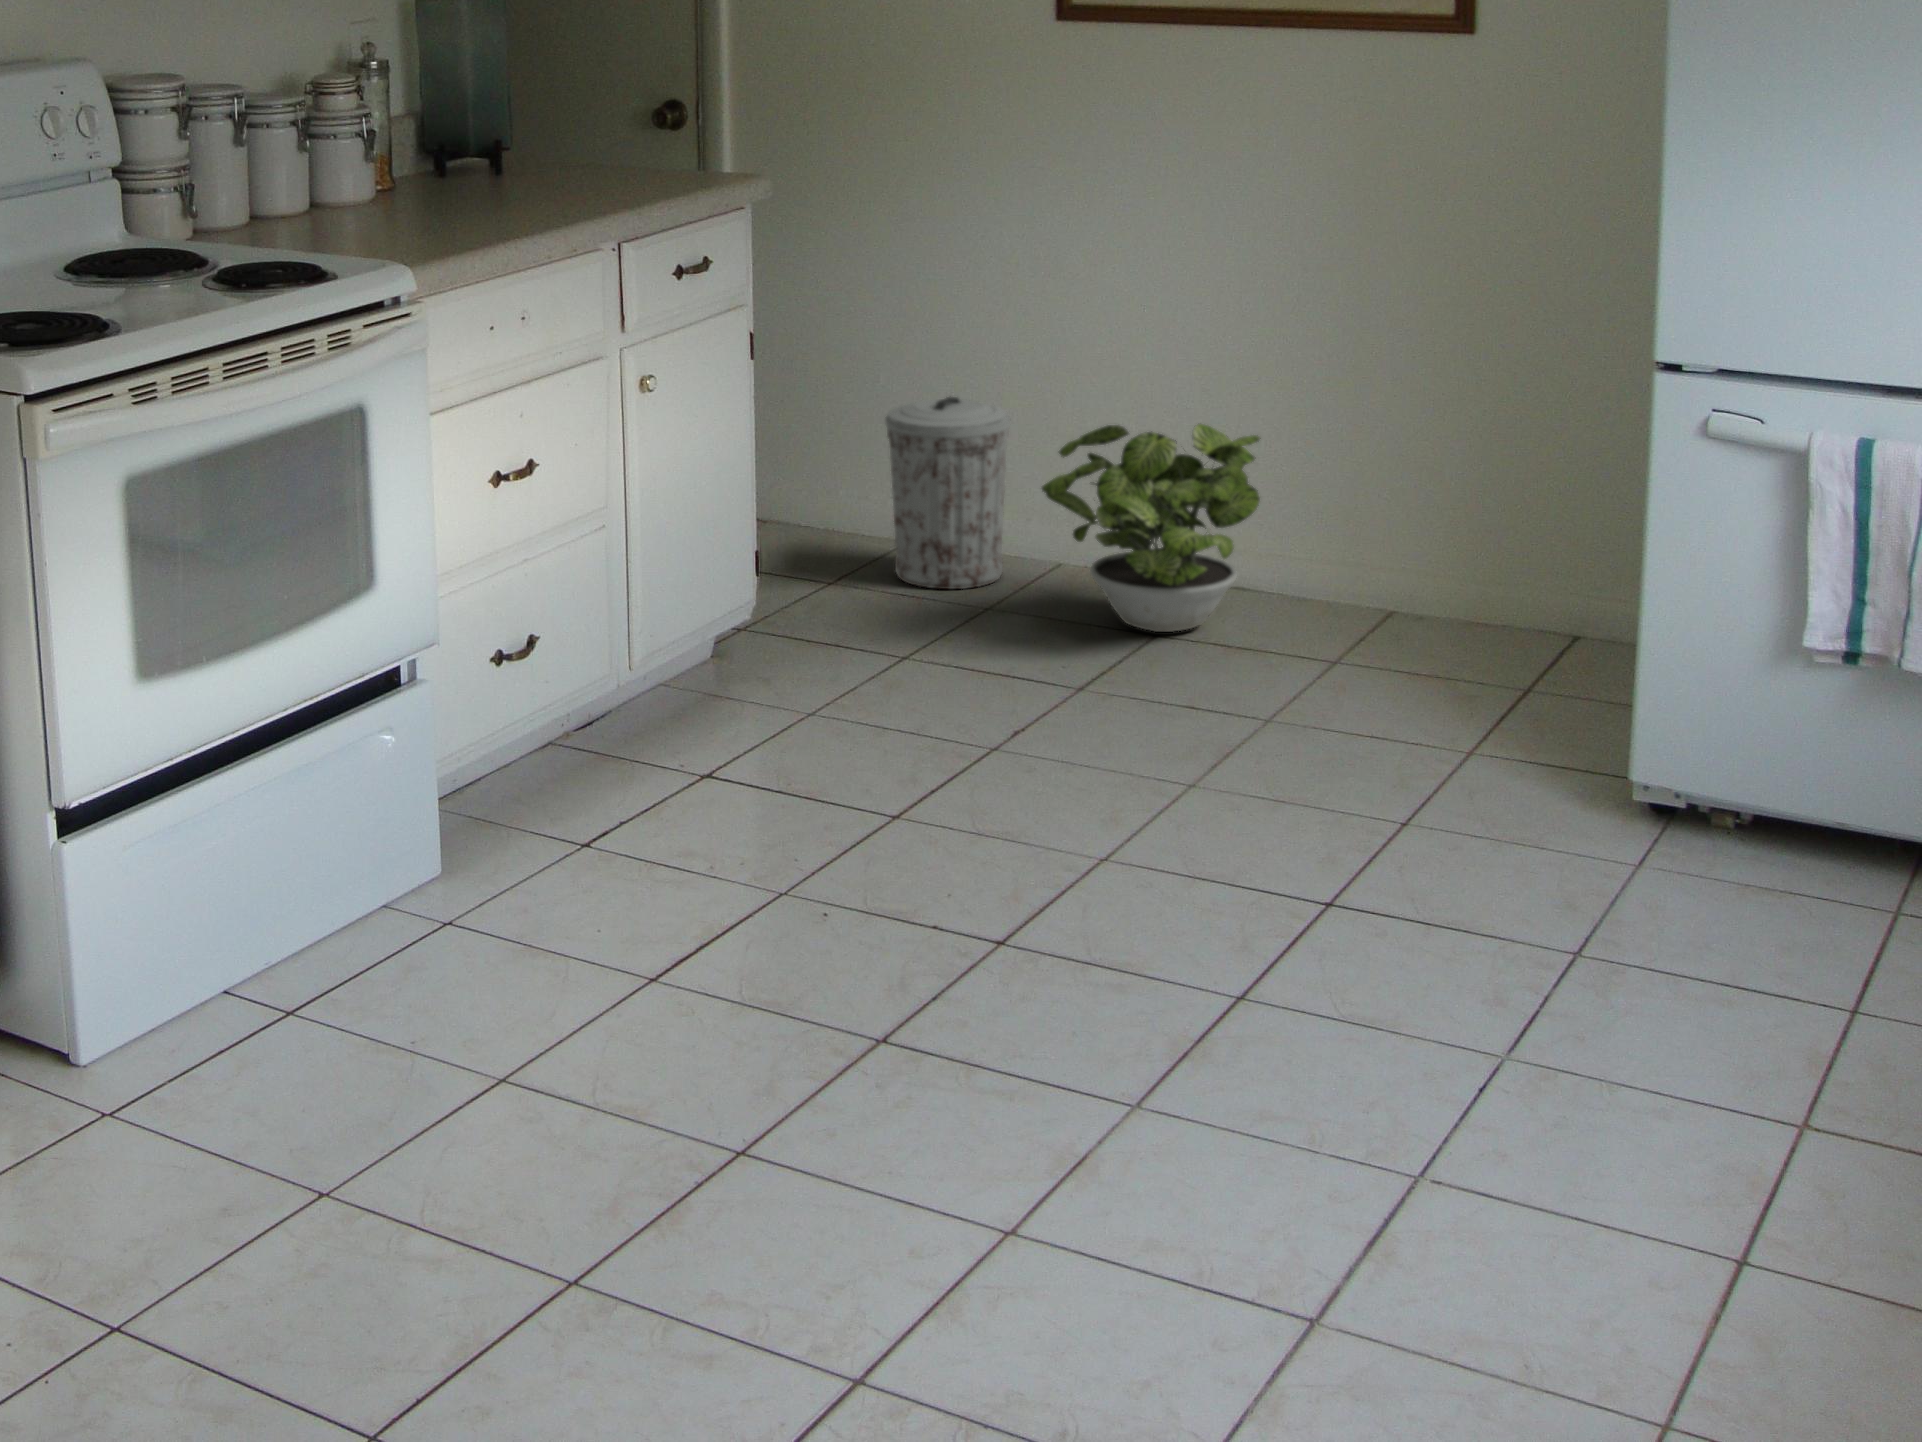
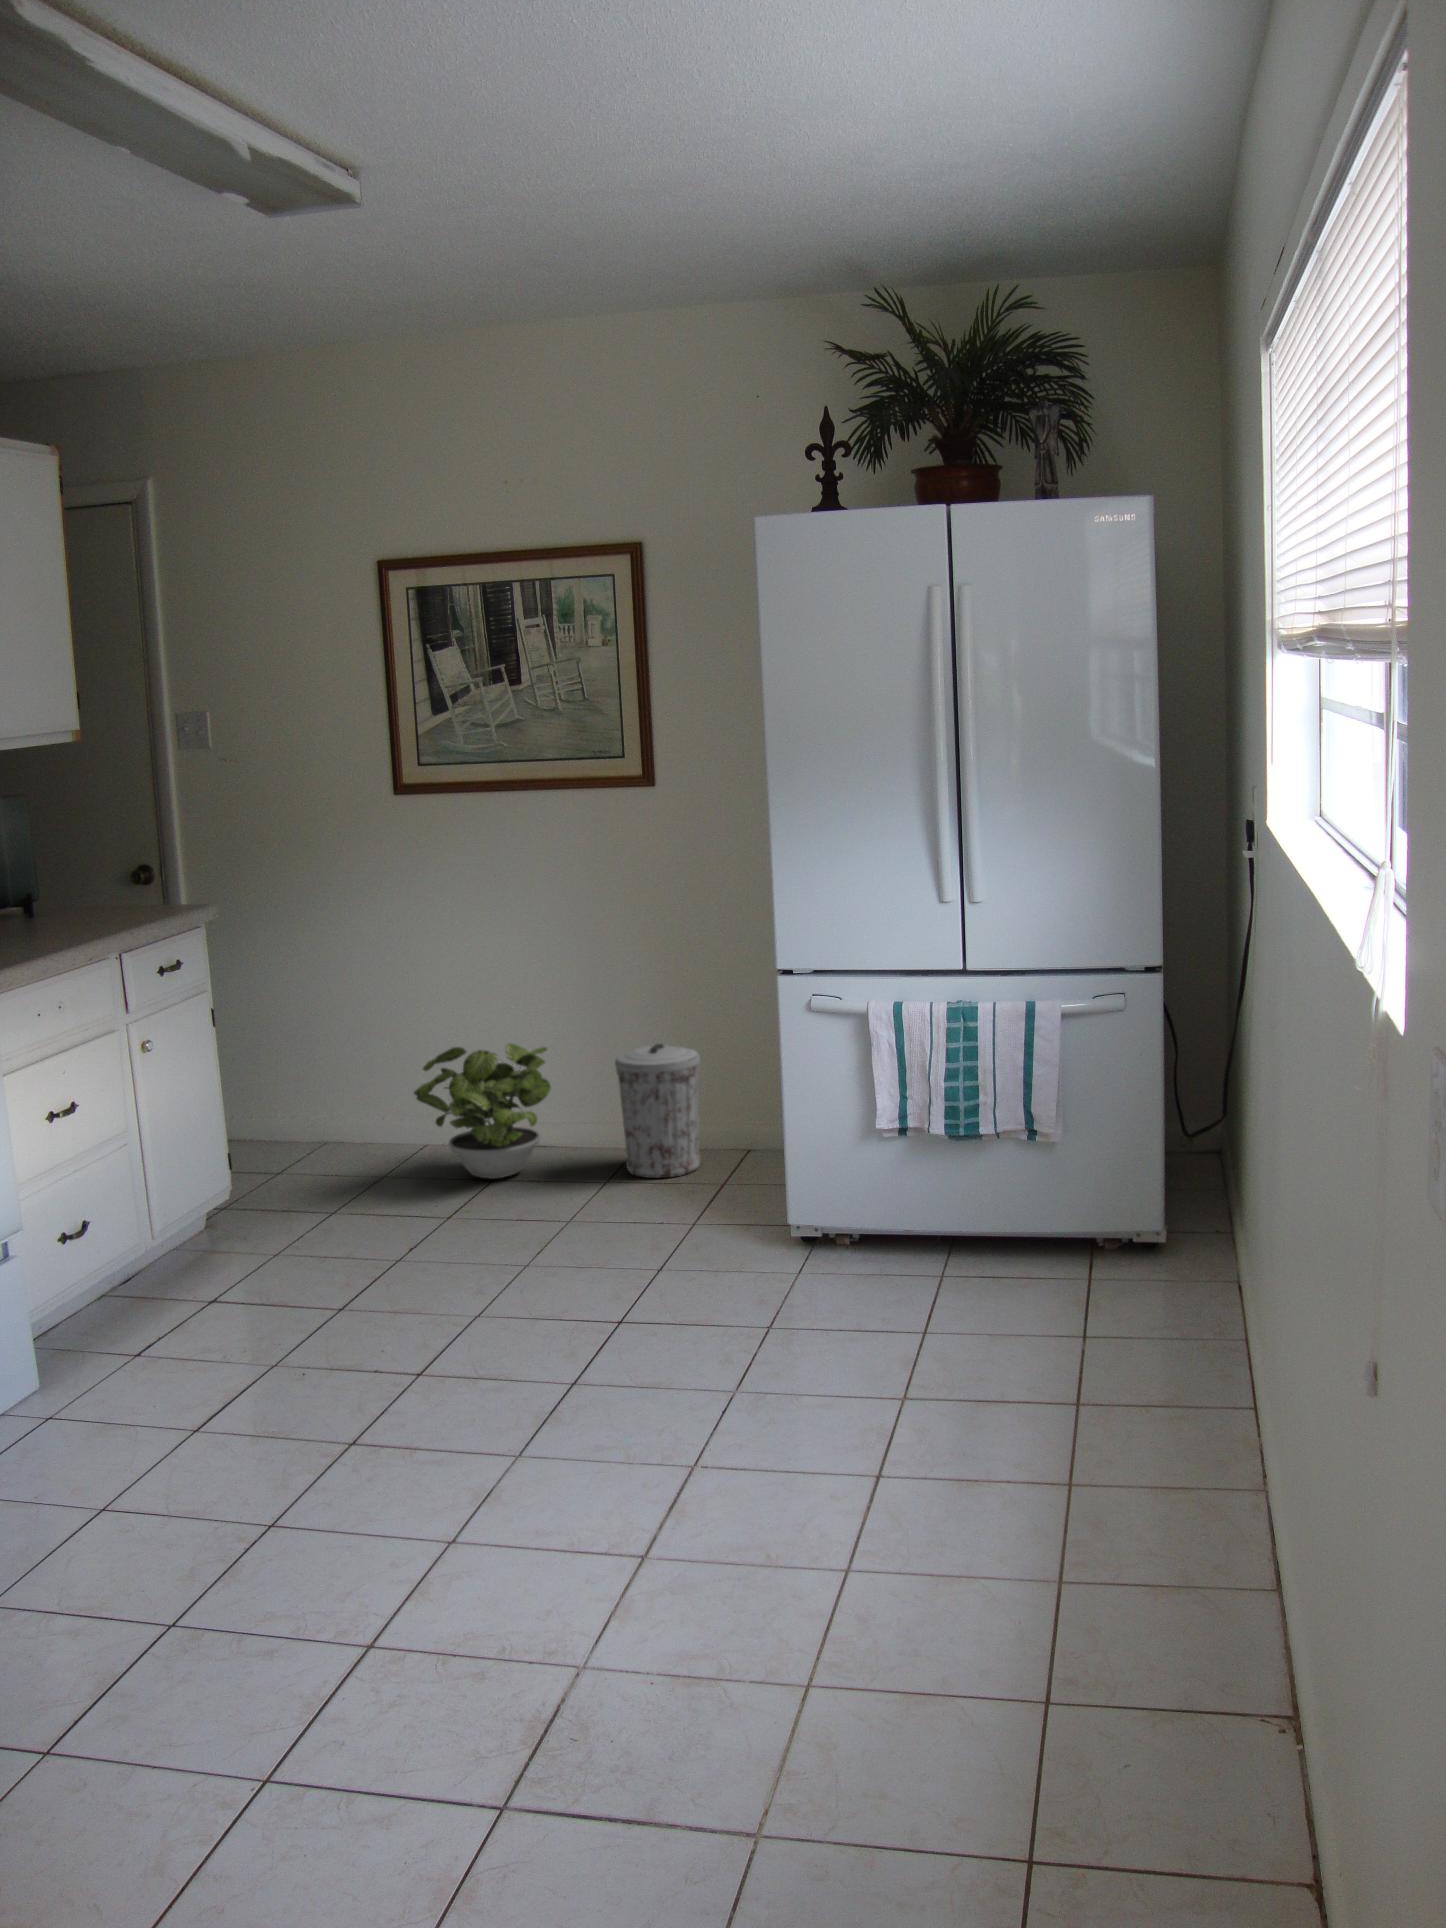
trash can: present [885,396,1010,589] -> present [615,1044,700,1178]

